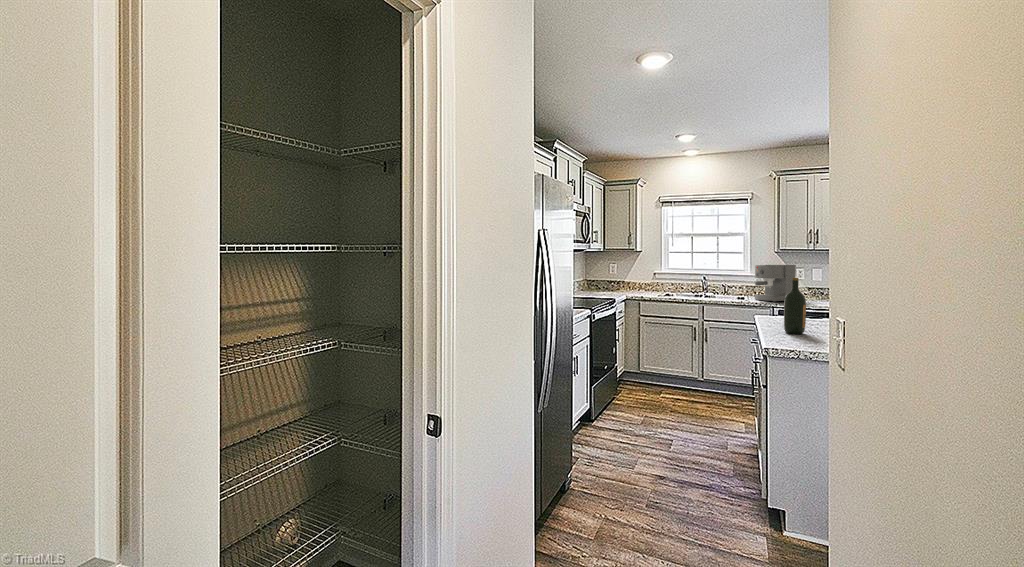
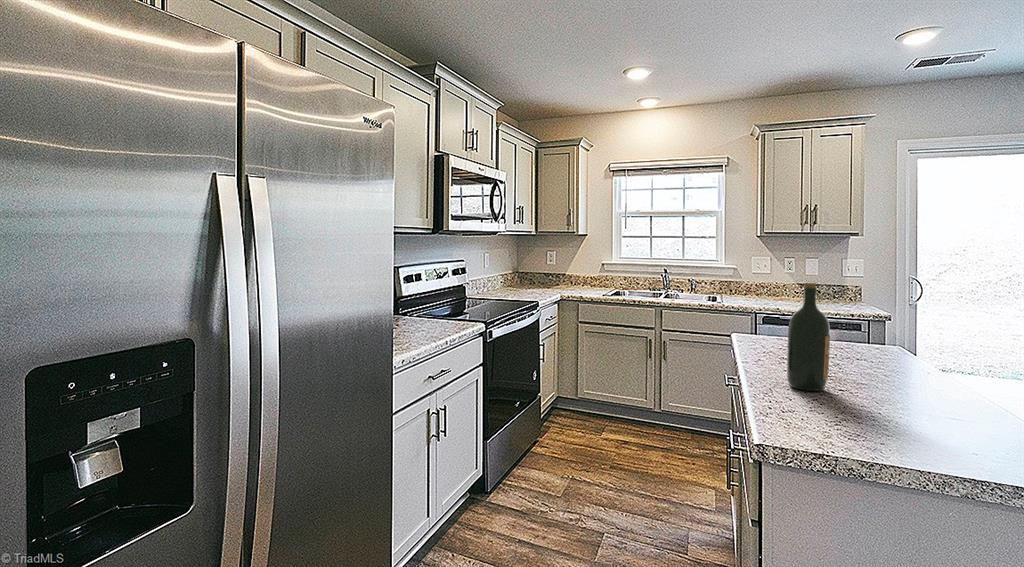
coffee maker: present [755,265,796,302] -> none [730,254,786,305]

